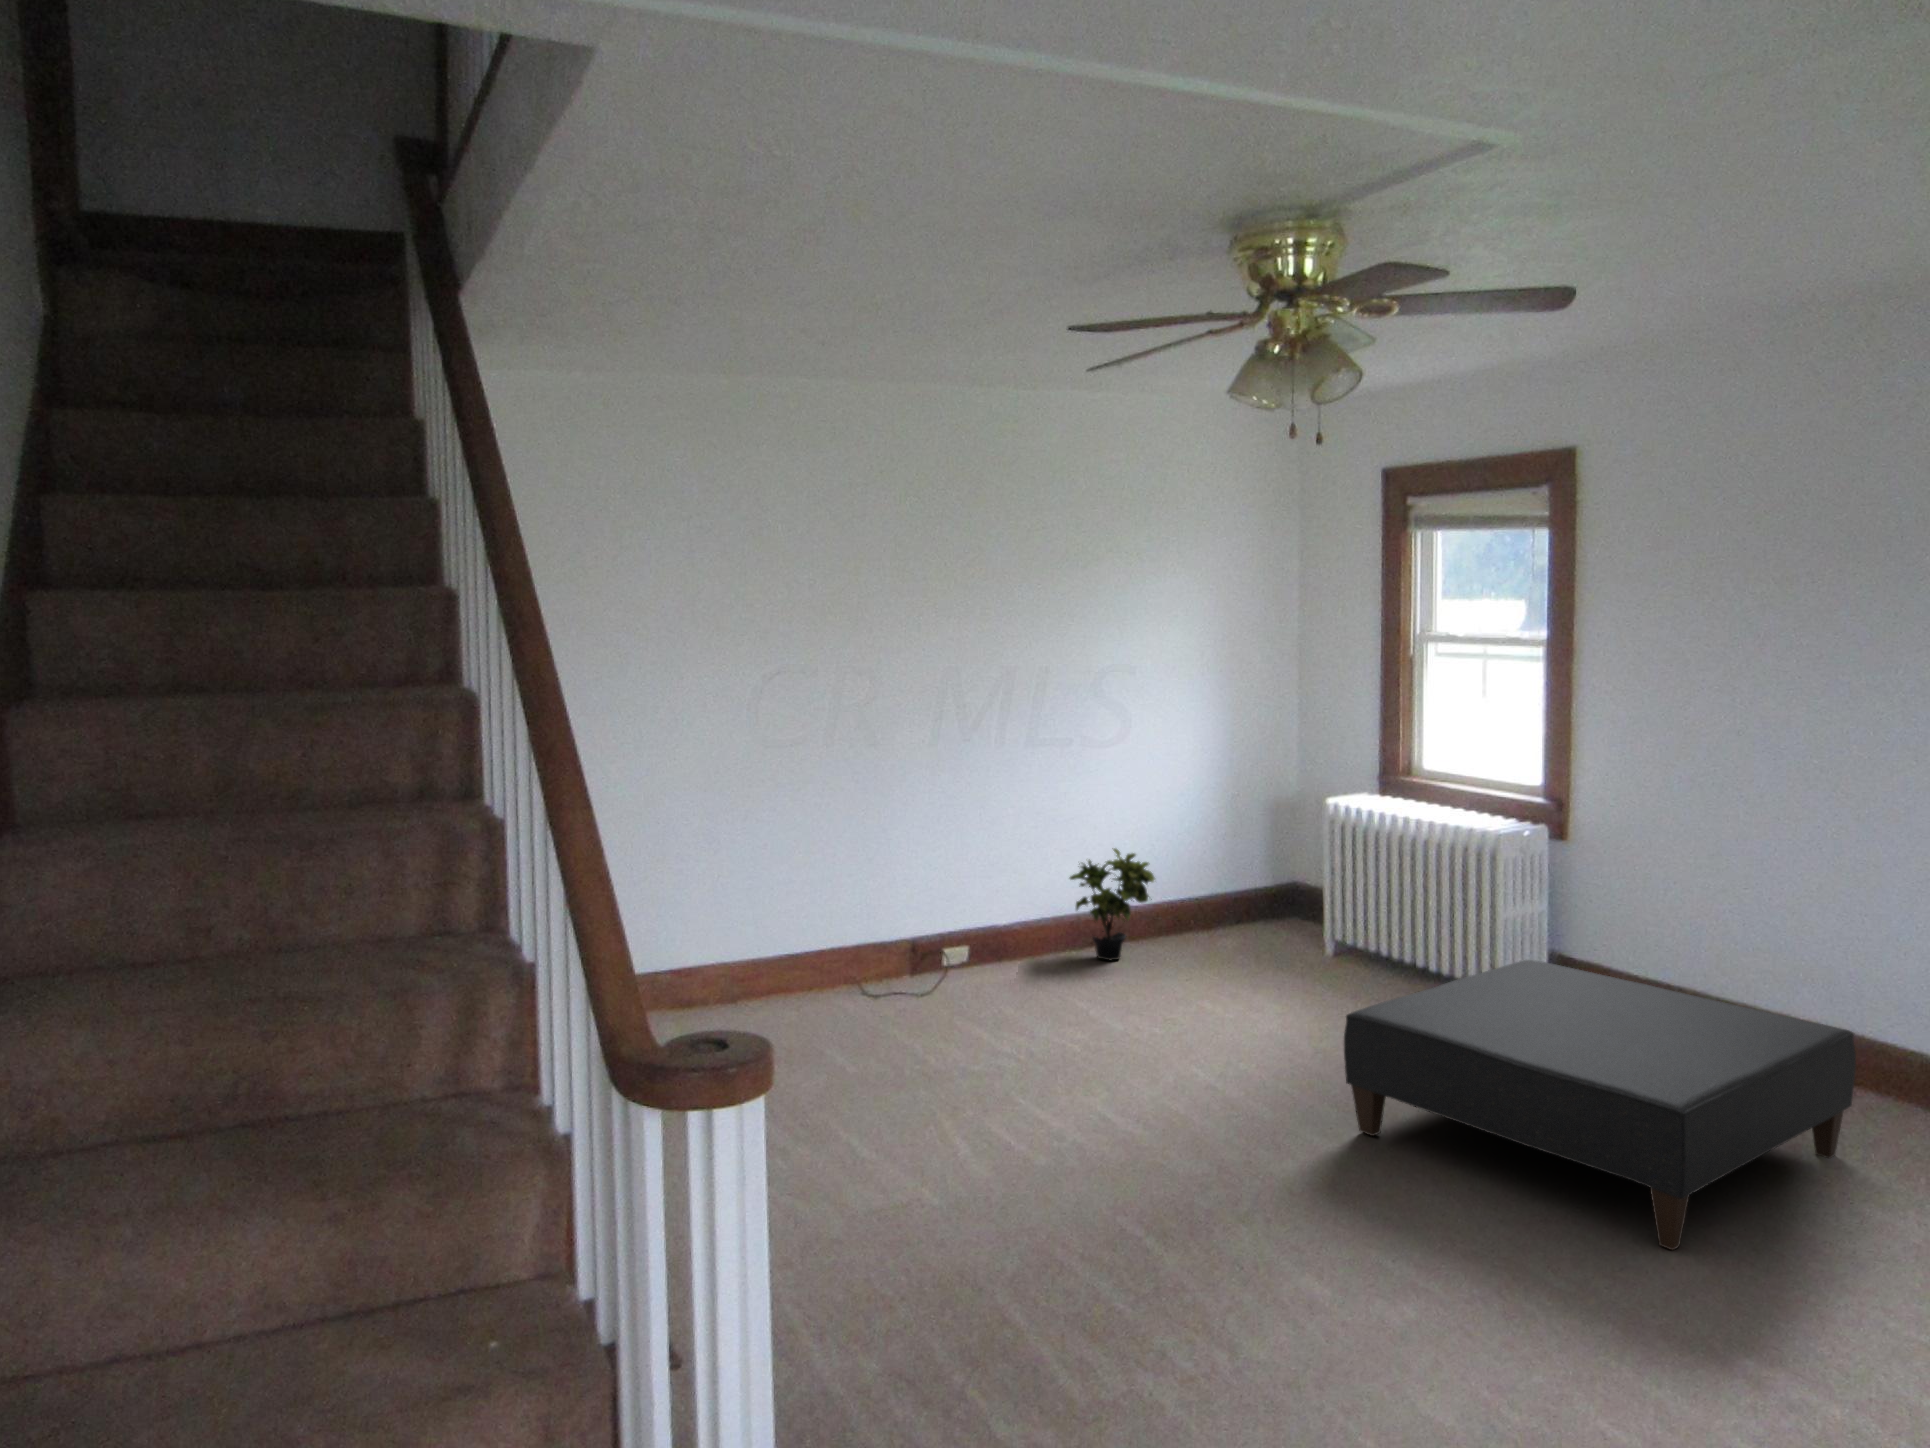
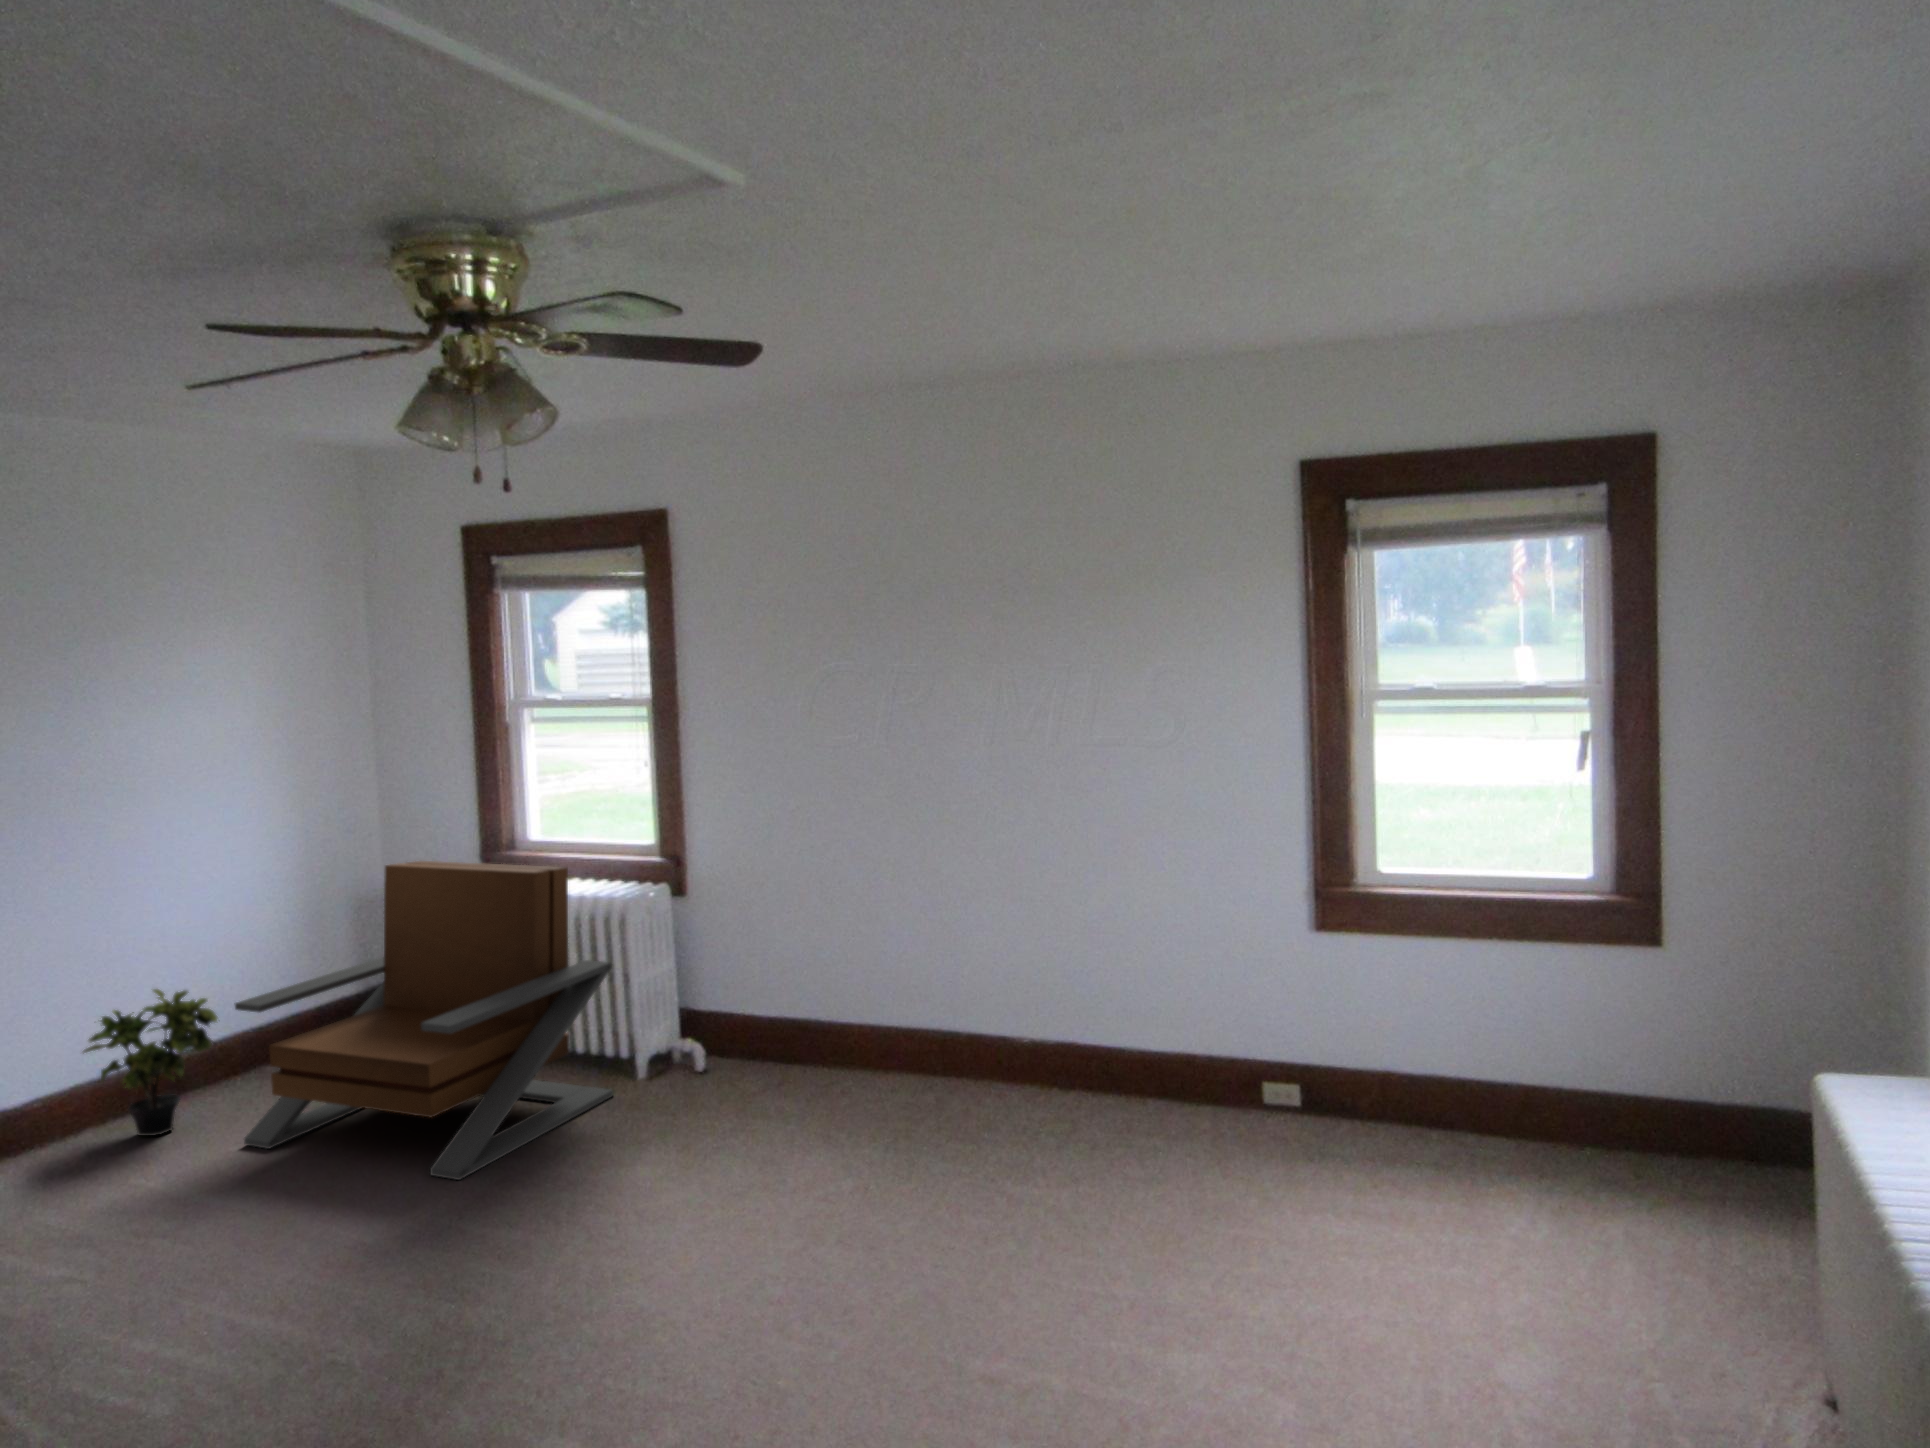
lounge chair: none [1160,773,1473,1050] -> present [235,861,613,1180]
ottoman: present [1344,960,1856,1250] -> none [535,1021,966,1275]

